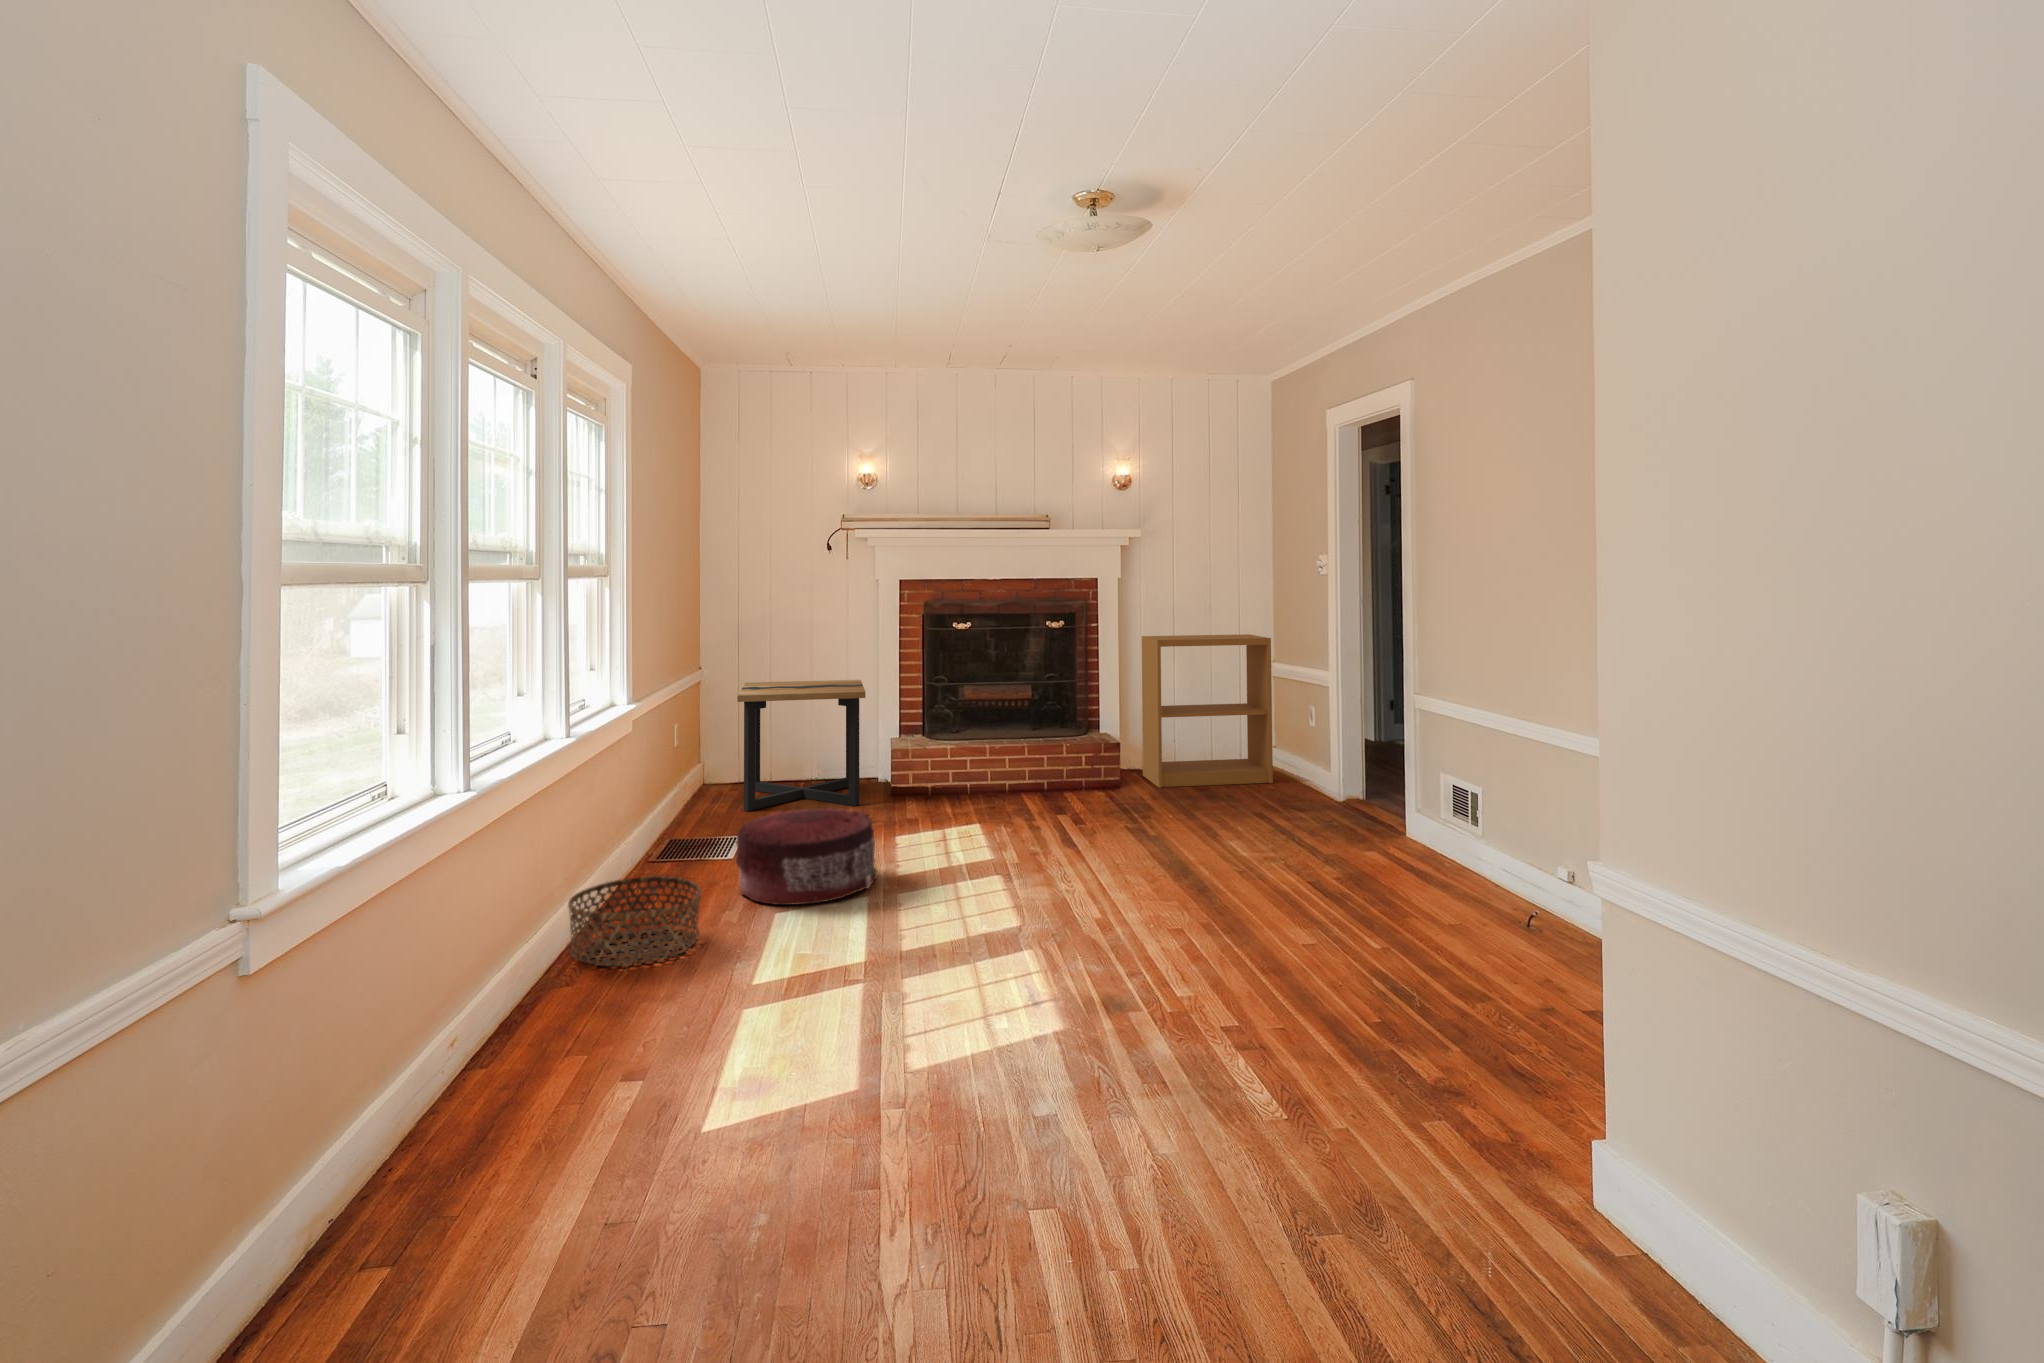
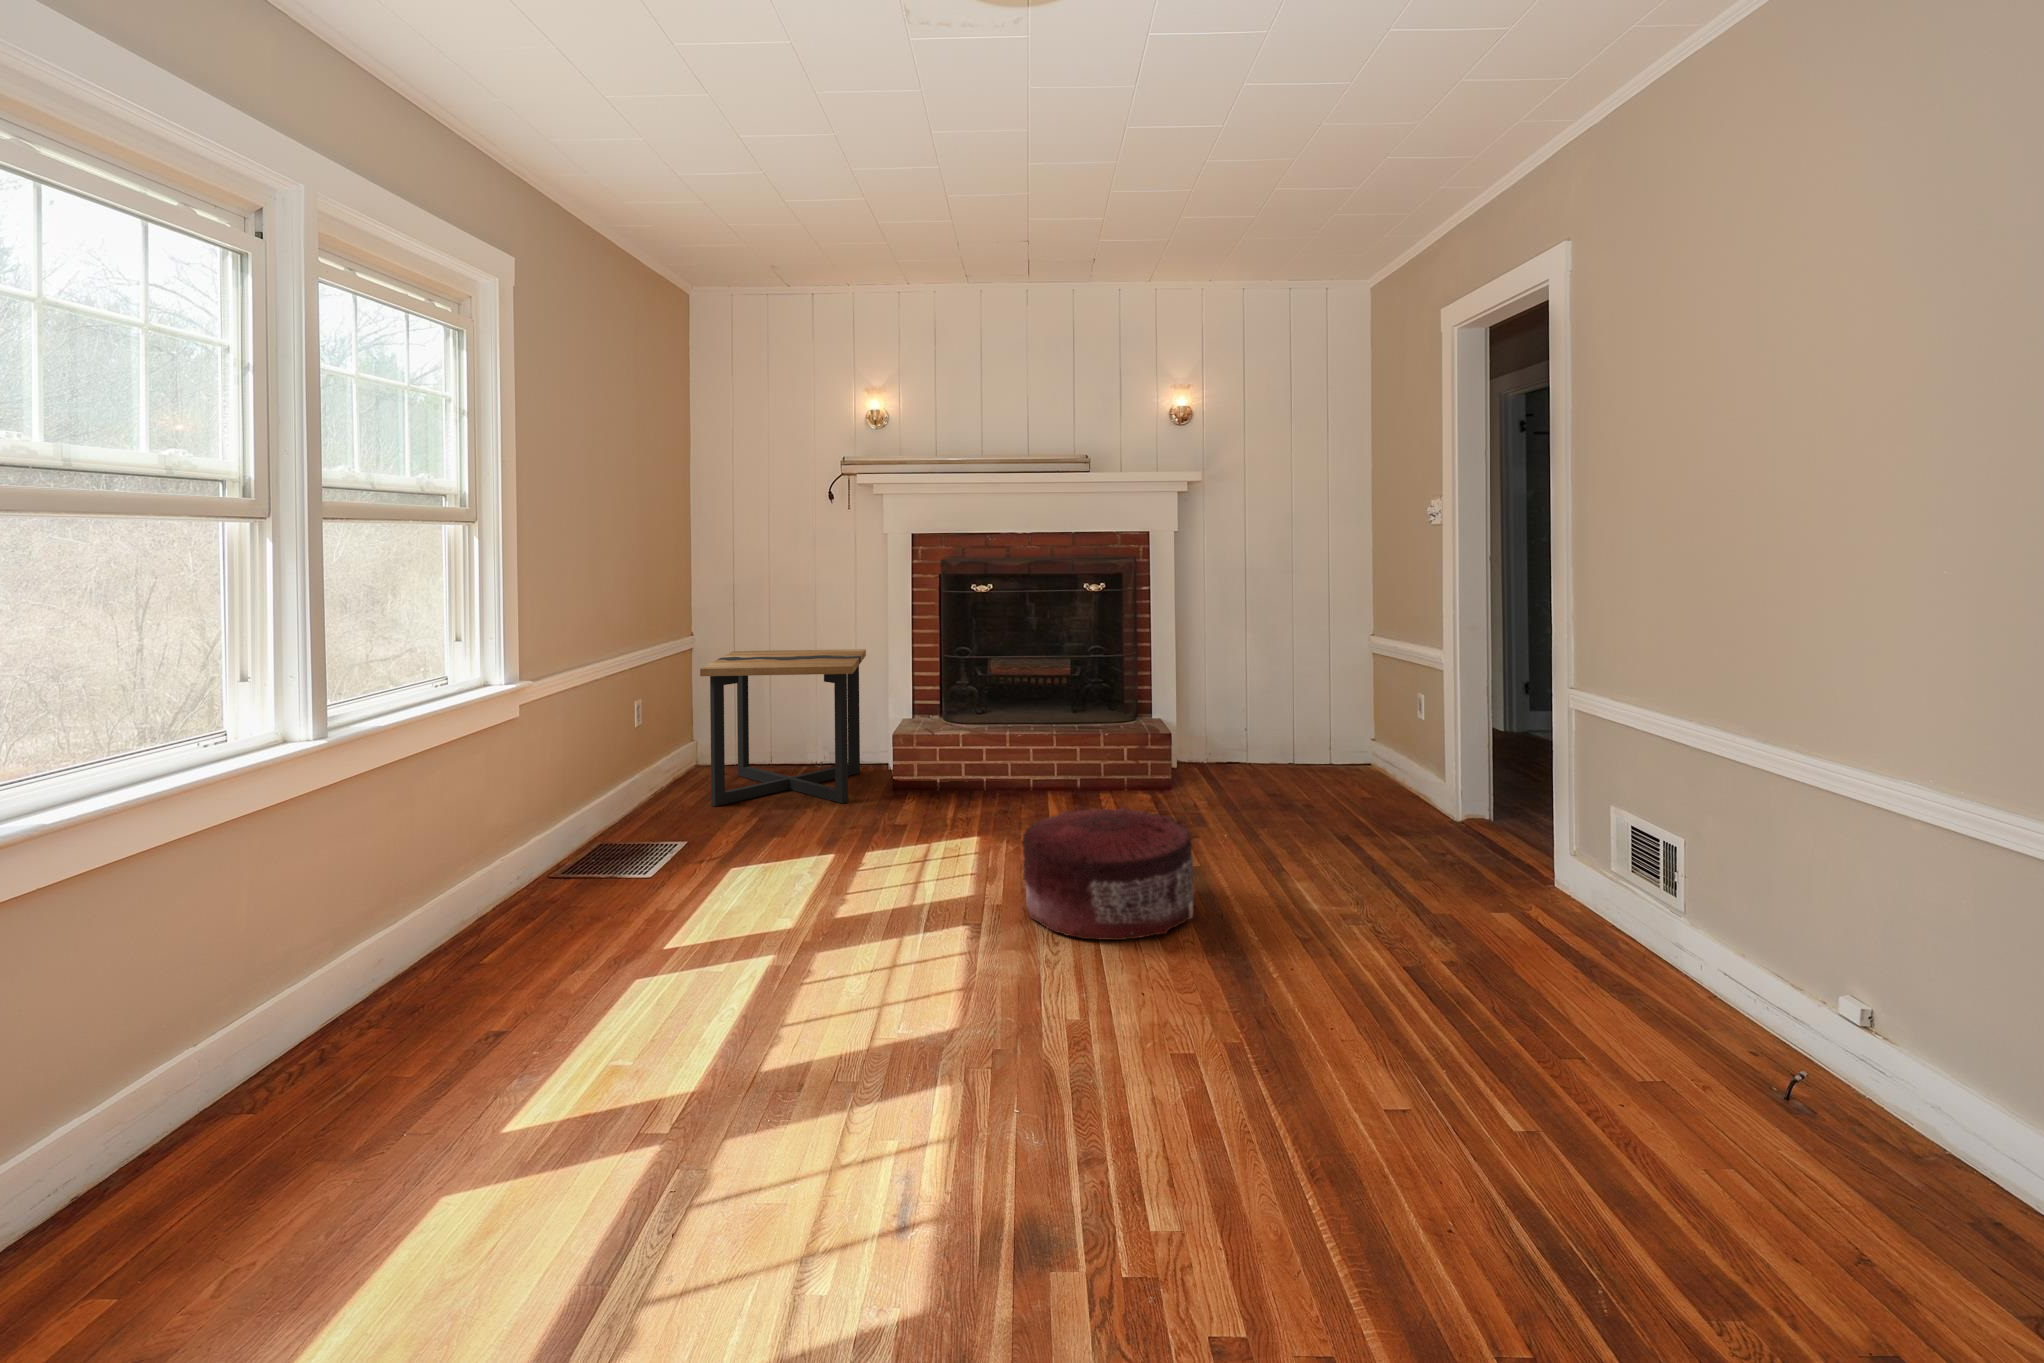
bookshelf: present [1142,634,1273,788] -> none [1205,599,1371,790]
pouf: present [736,807,877,905] -> present [1022,807,1195,940]
basket: present [568,876,701,966] -> none [303,928,505,1077]

